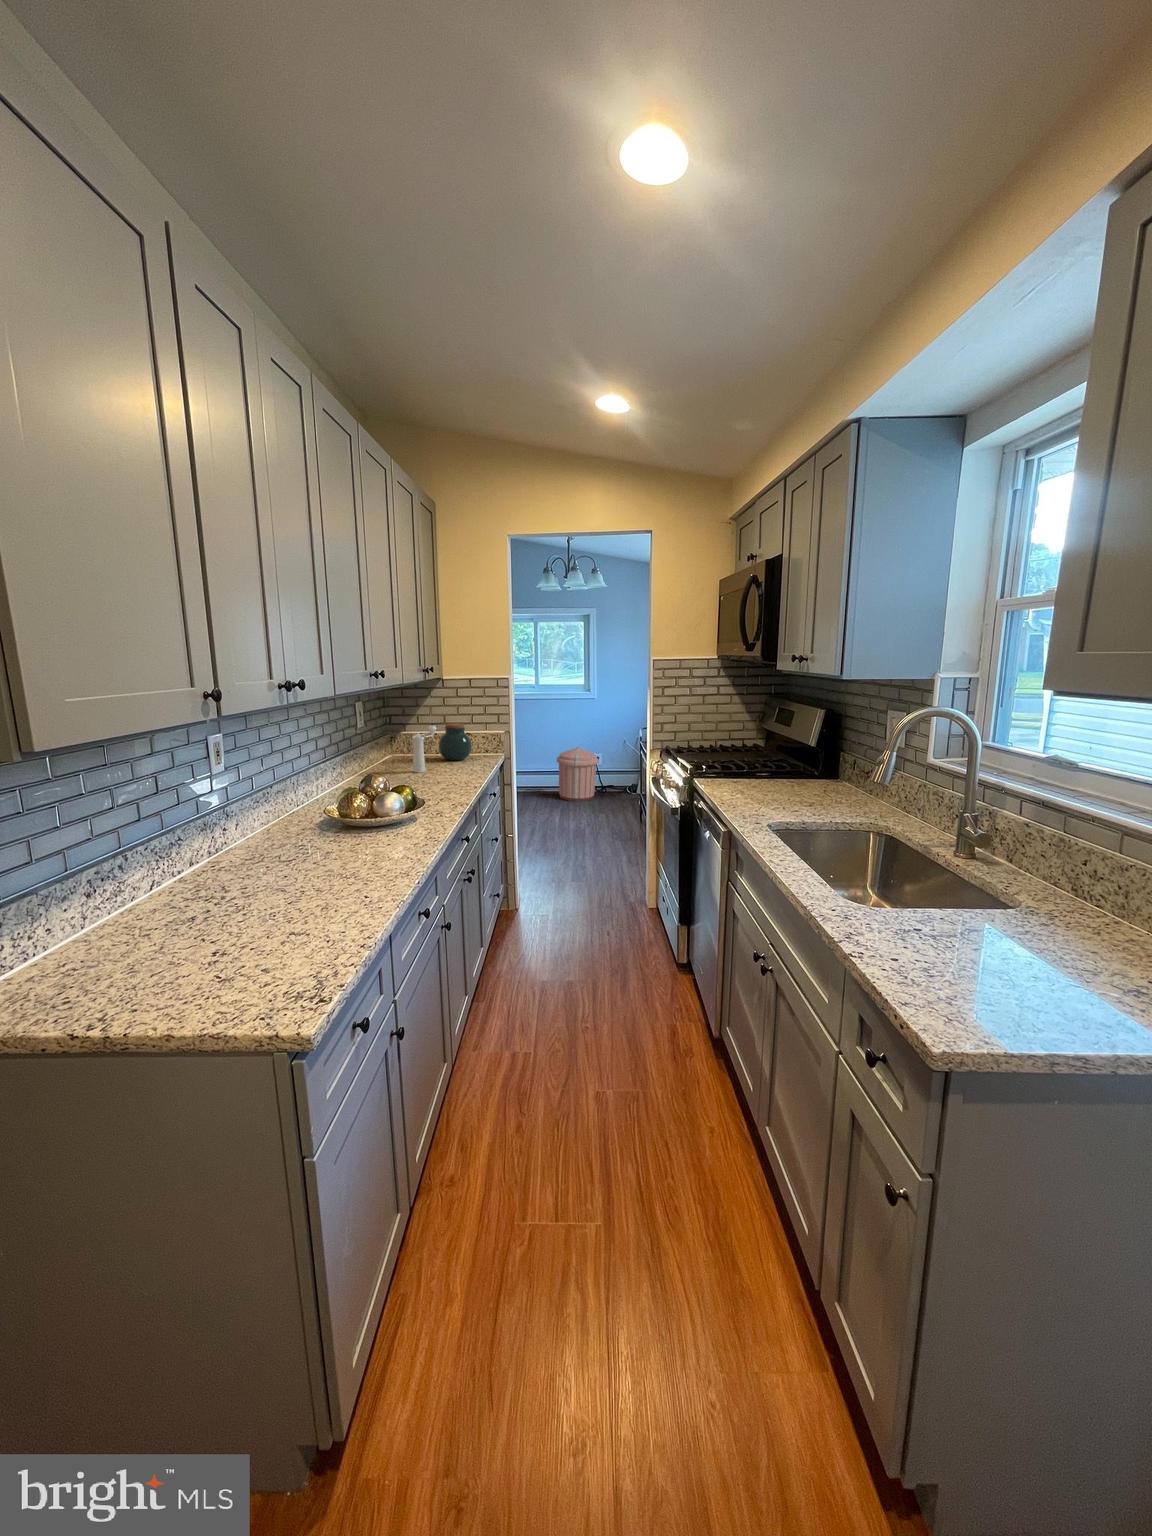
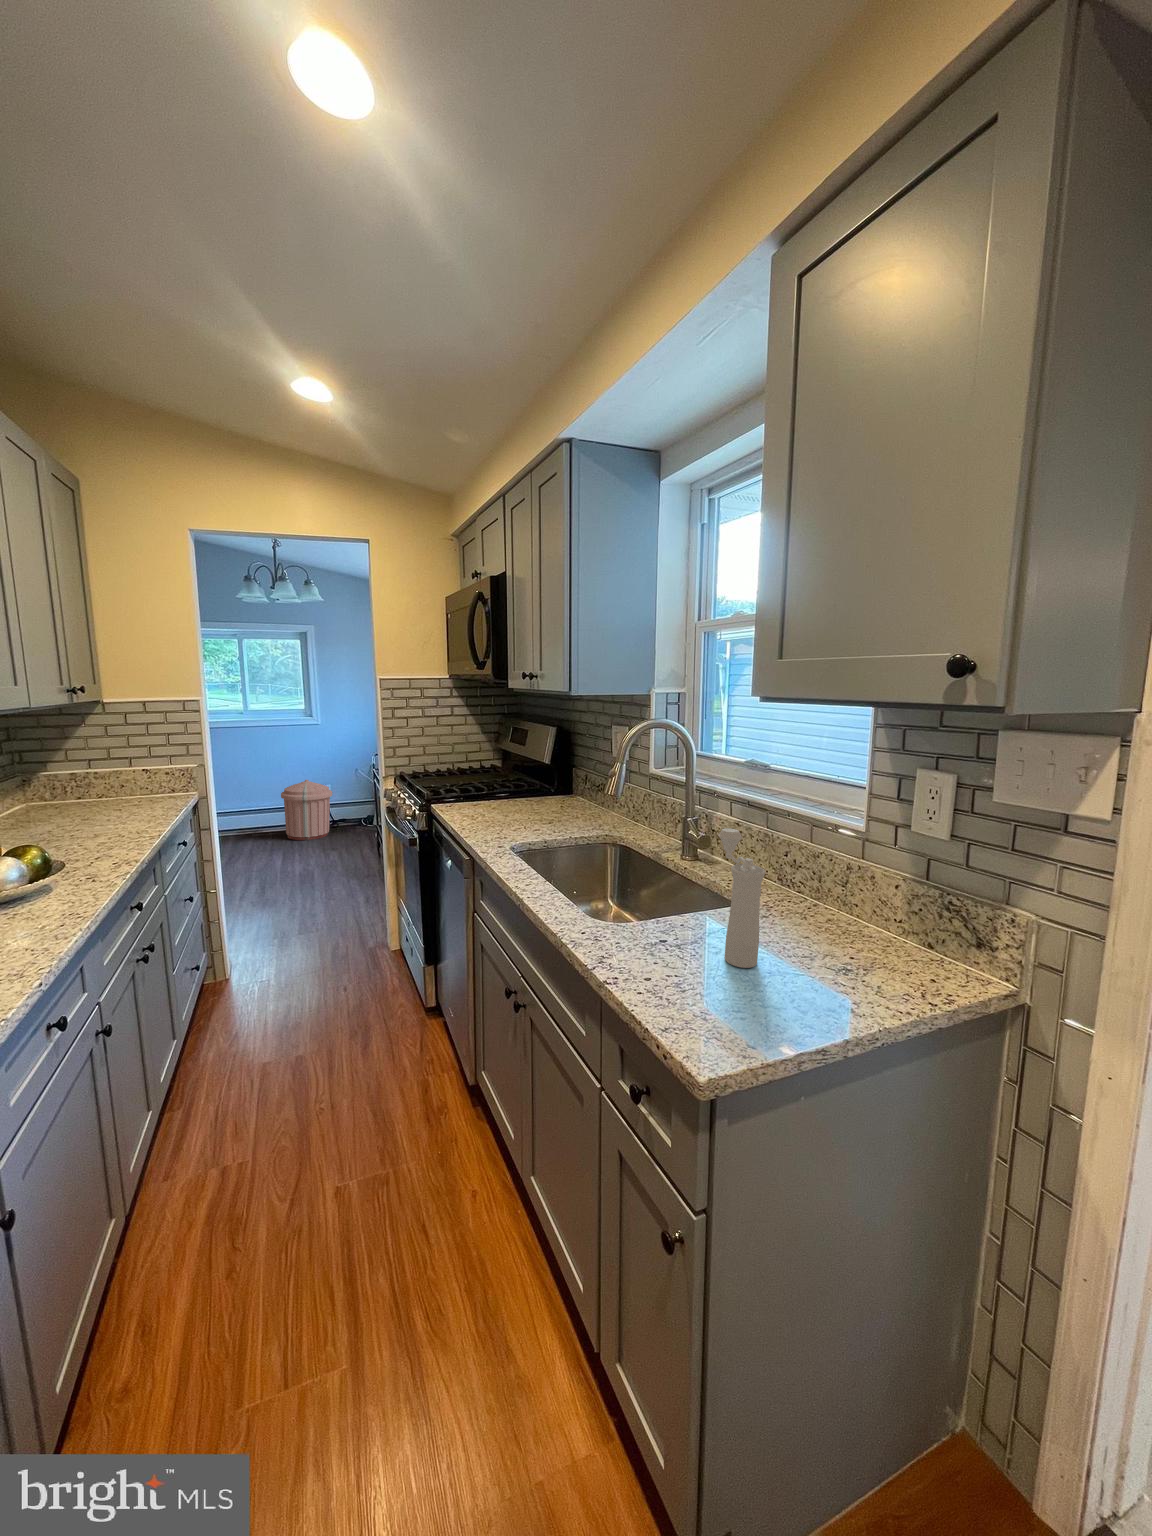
jar: present [439,723,472,760] -> none [96,757,149,804]
pepper mill: present [412,726,437,772] -> present [718,828,765,968]

